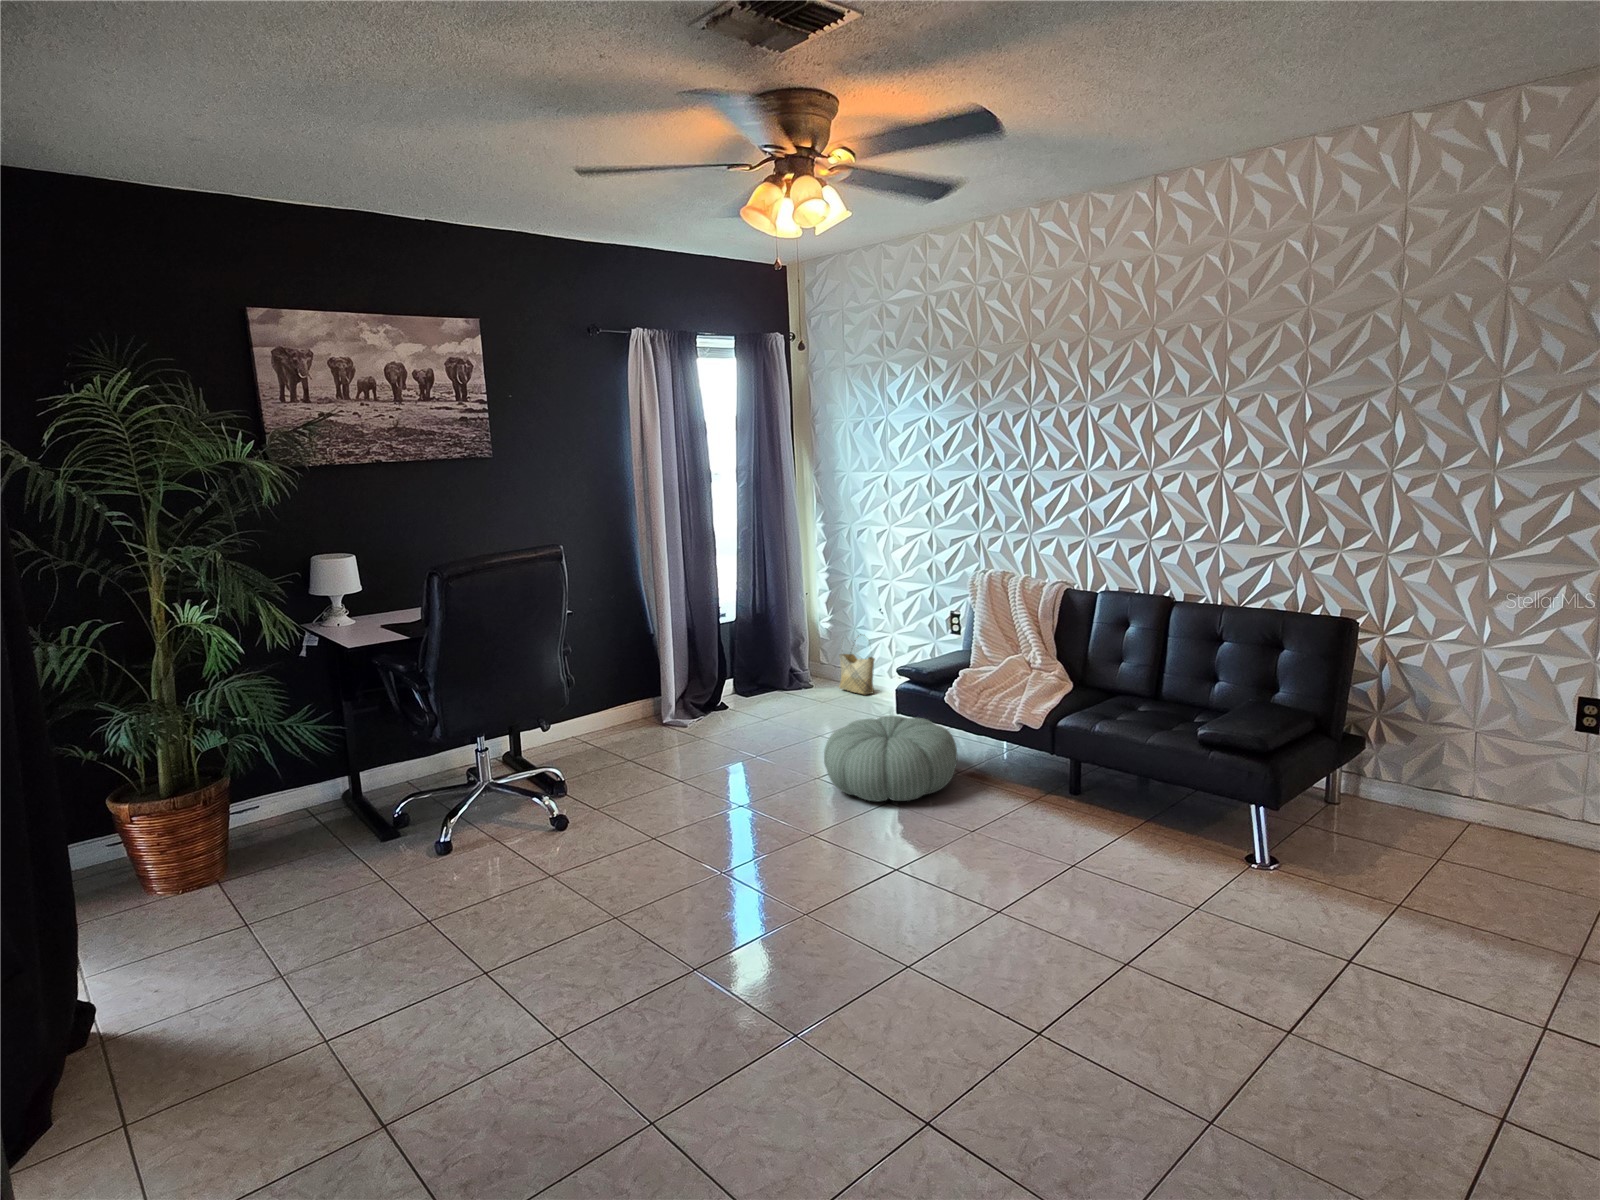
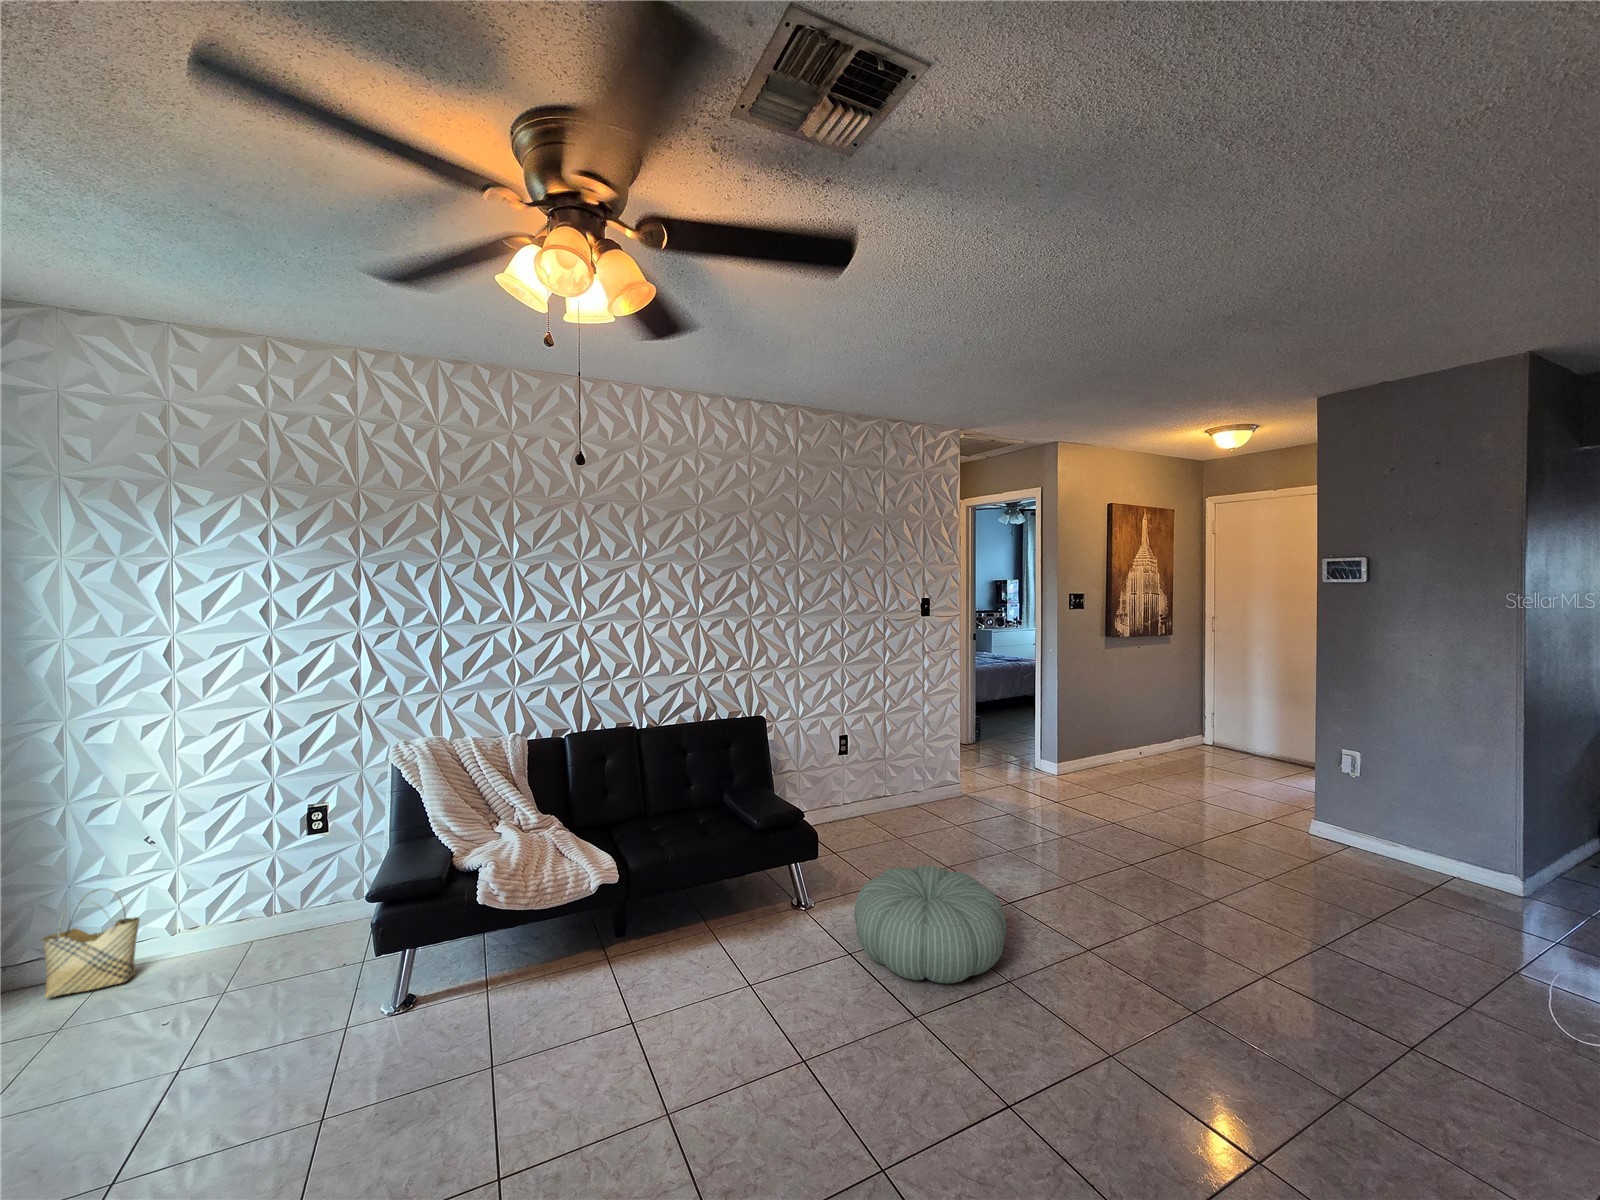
pouf: present [824,716,958,801] -> present [855,866,1006,983]

